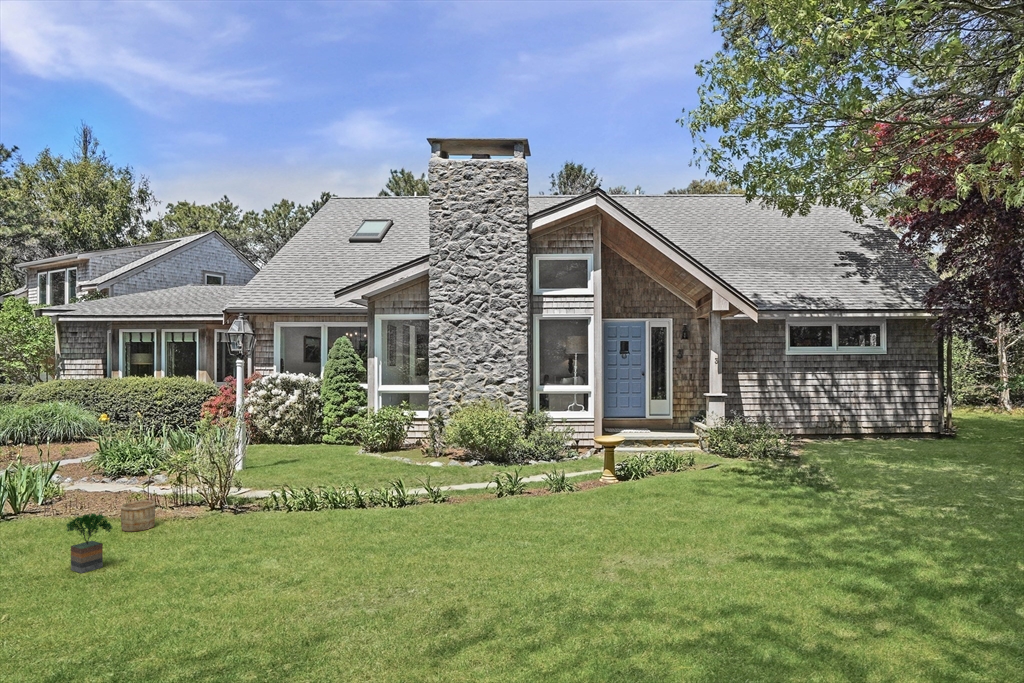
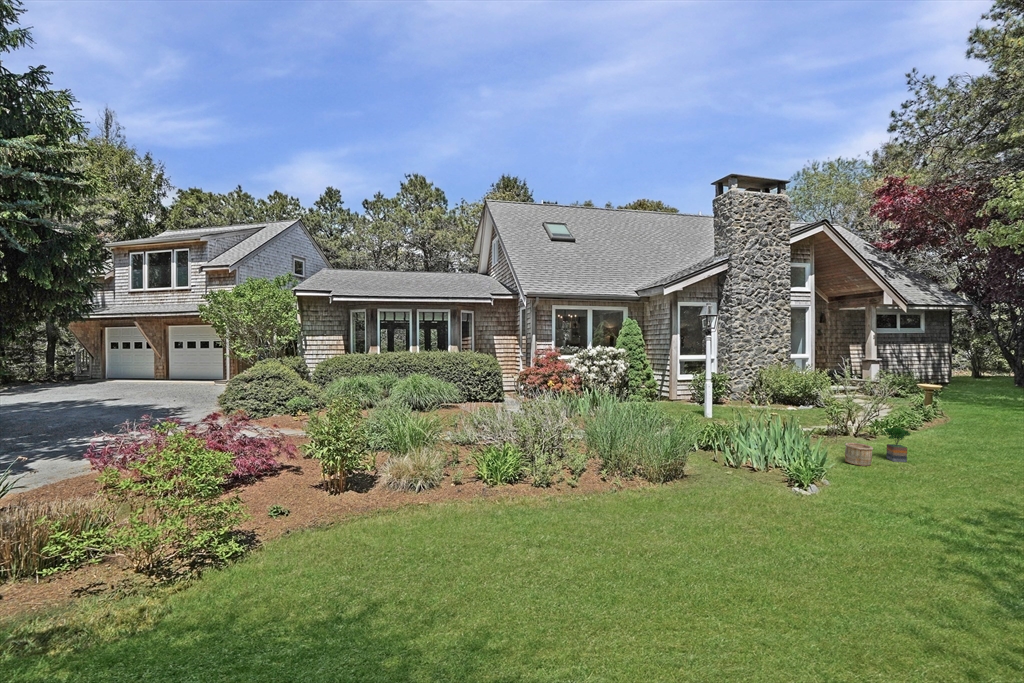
potted tree: present [67,514,112,573] -> present [882,428,910,462]

